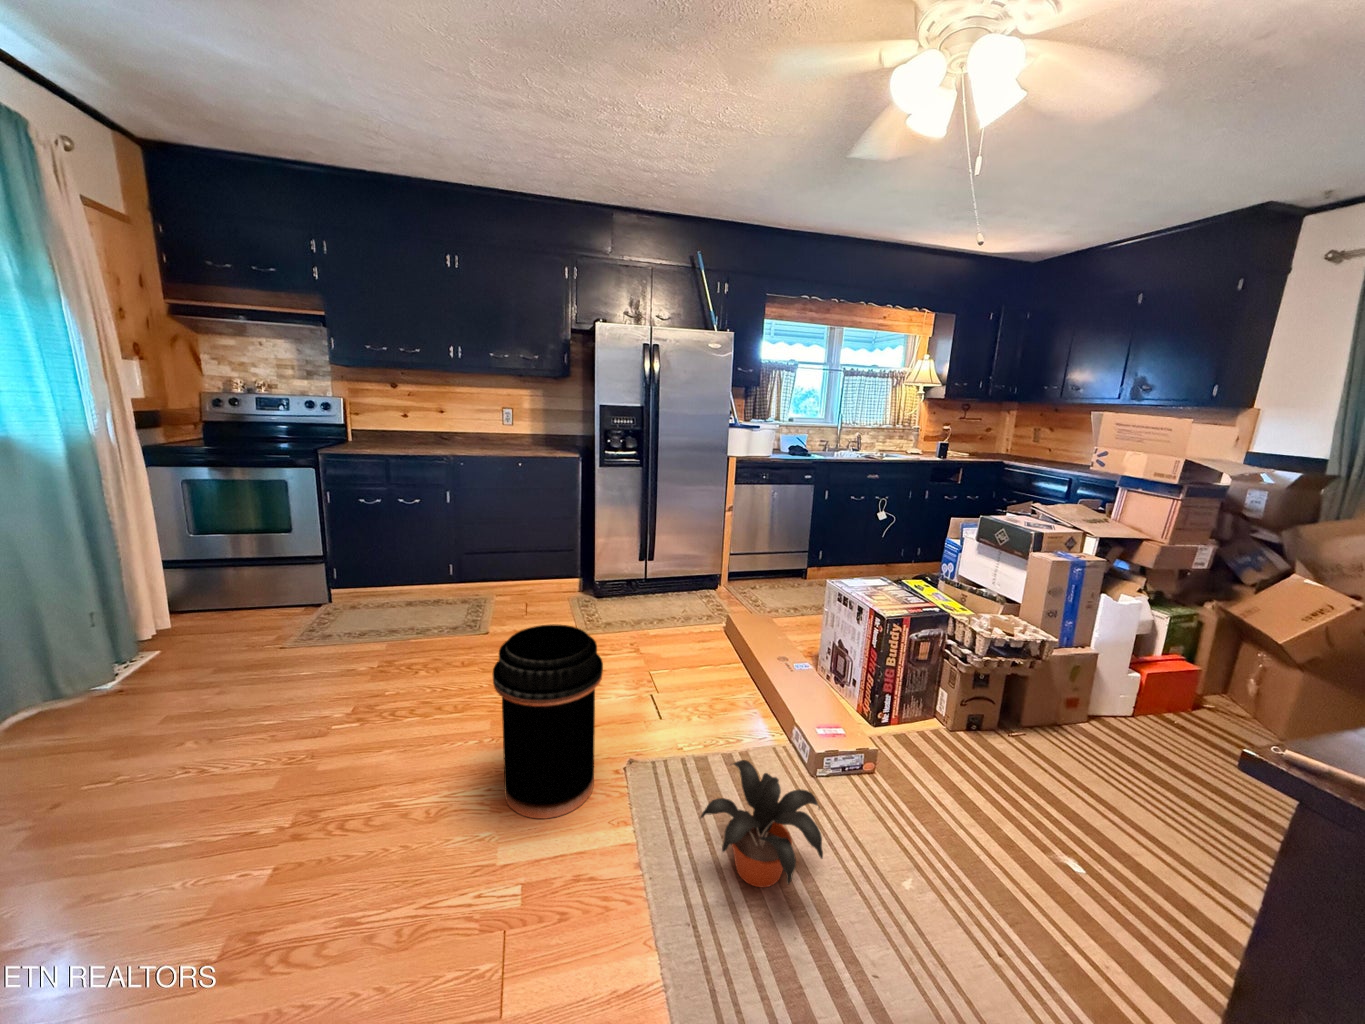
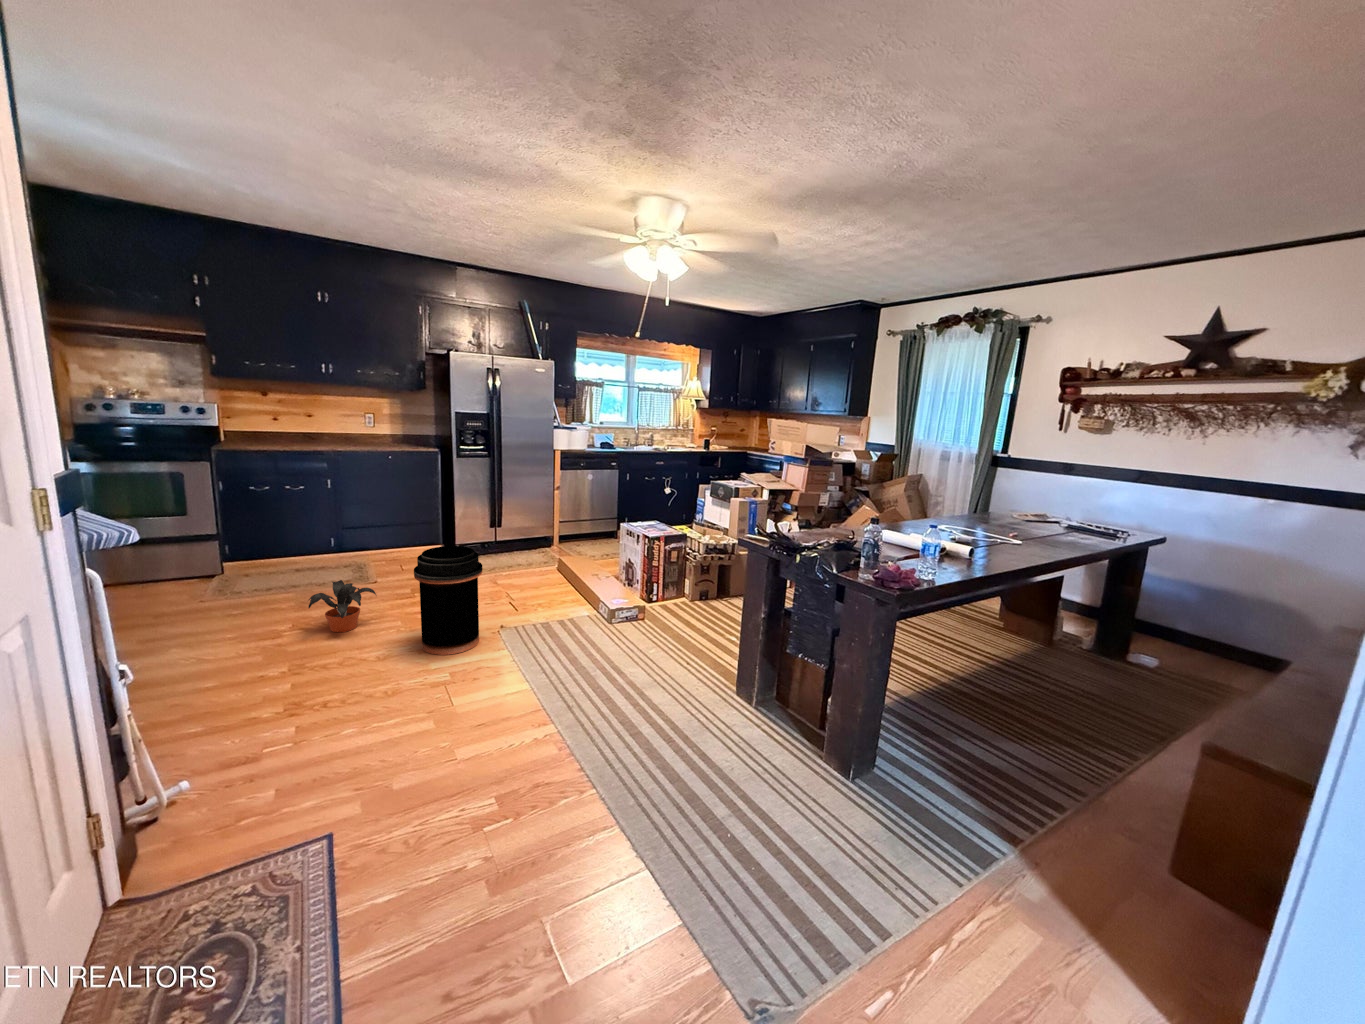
potted plant: present [701,760,823,887] -> present [308,580,376,632]

